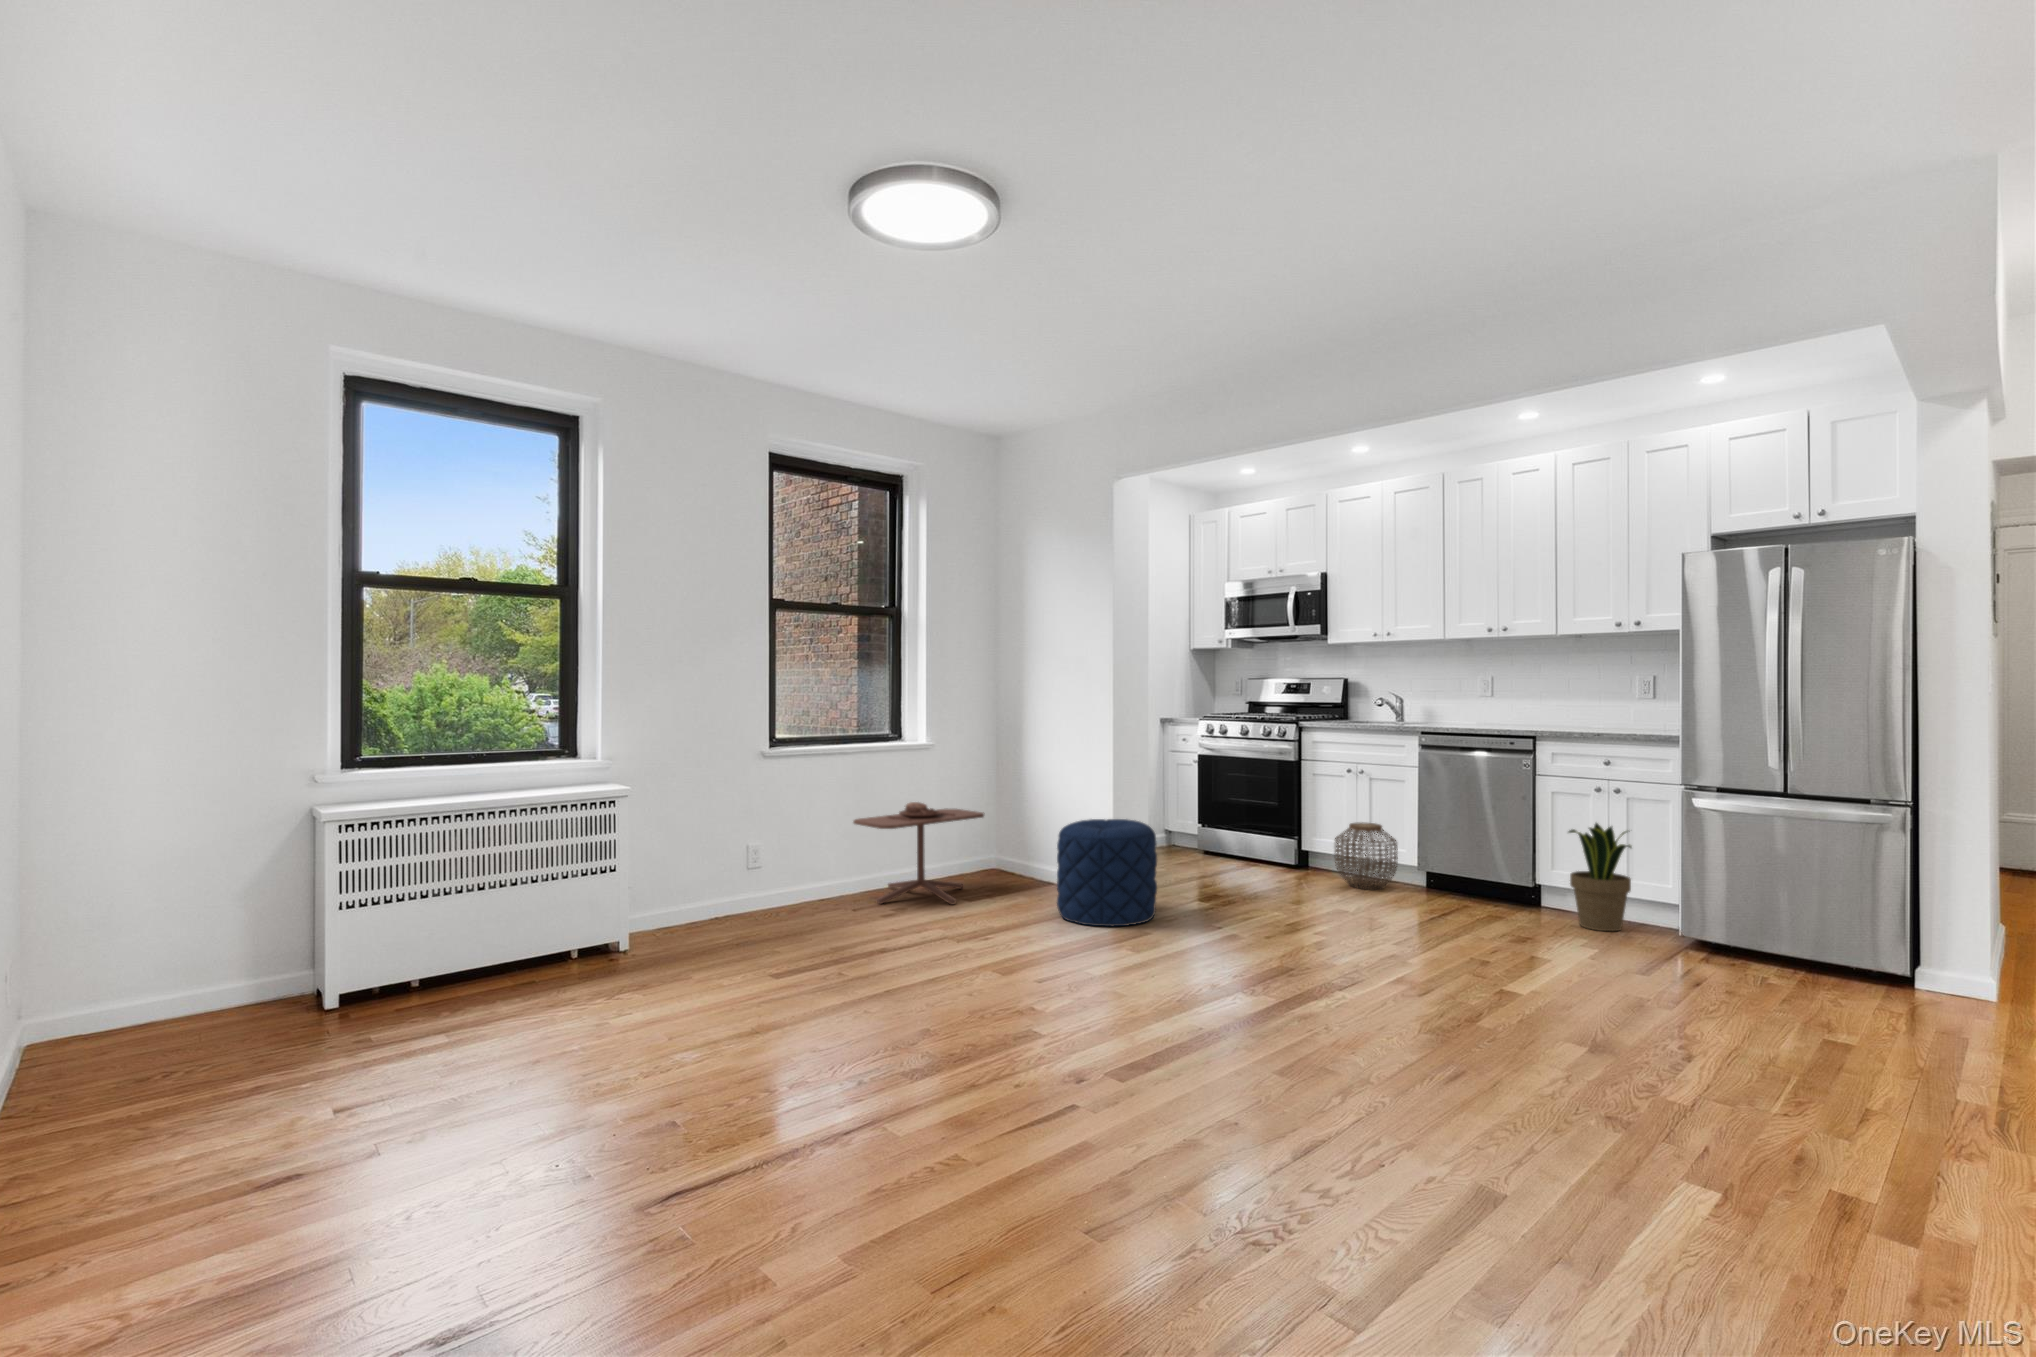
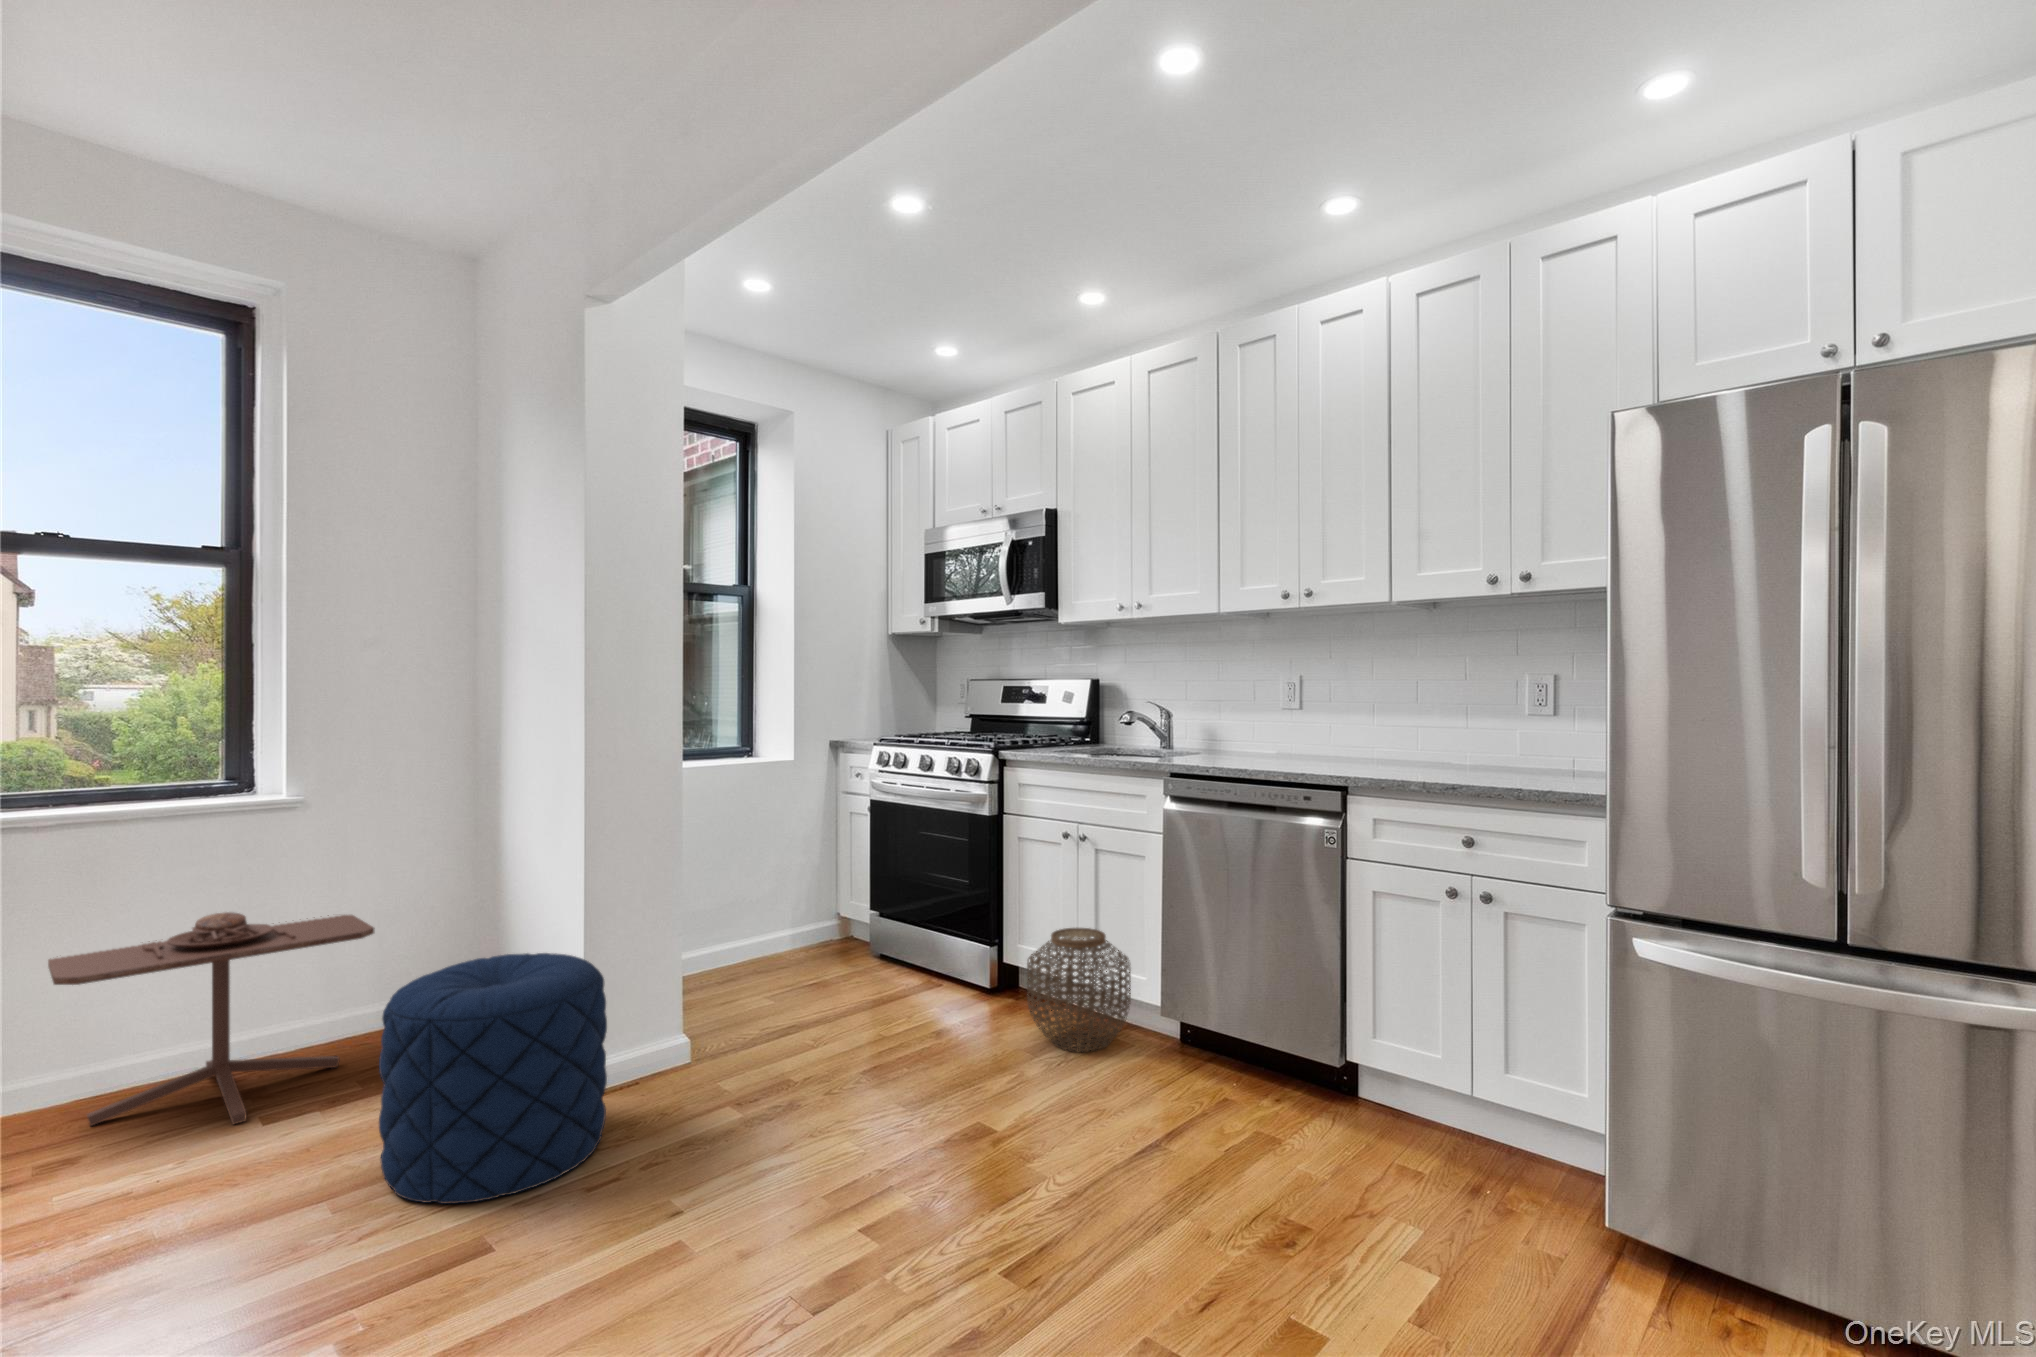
potted plant: present [1569,823,1631,931] -> none [1386,964,1512,1189]

